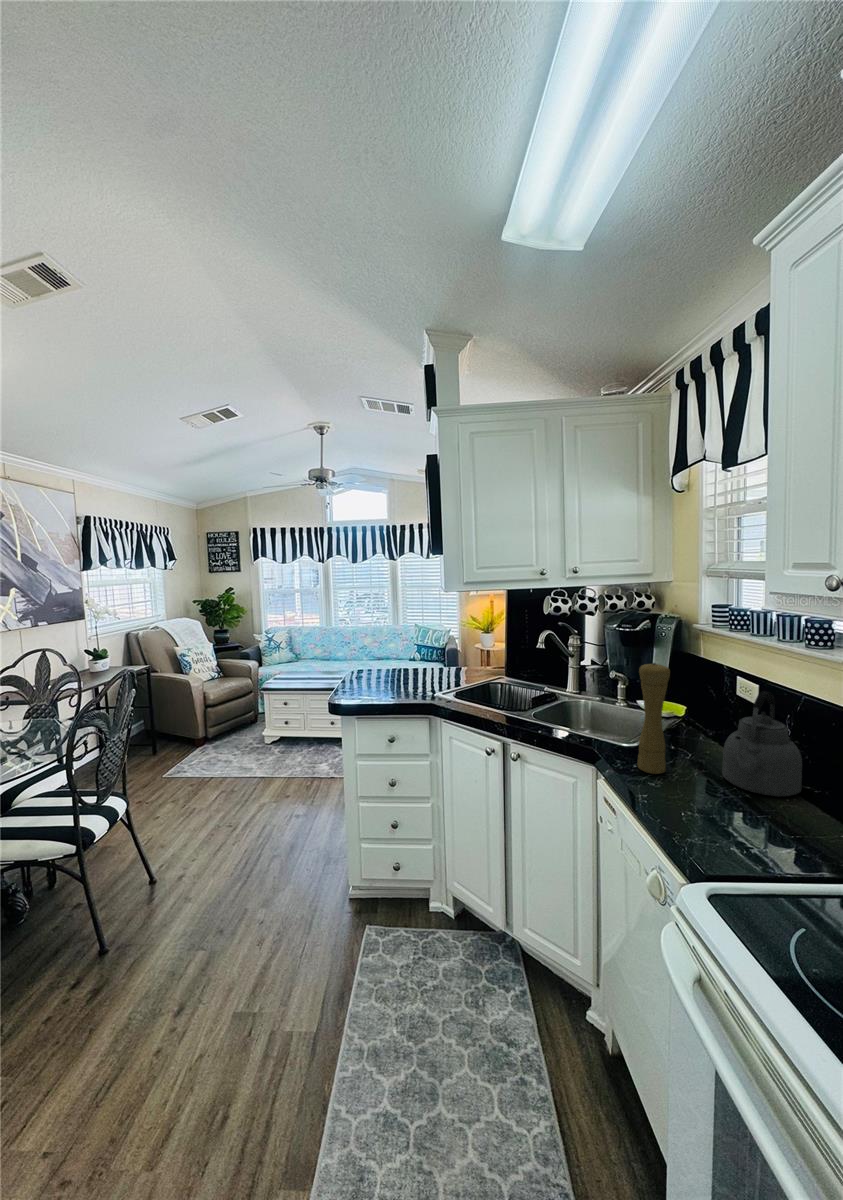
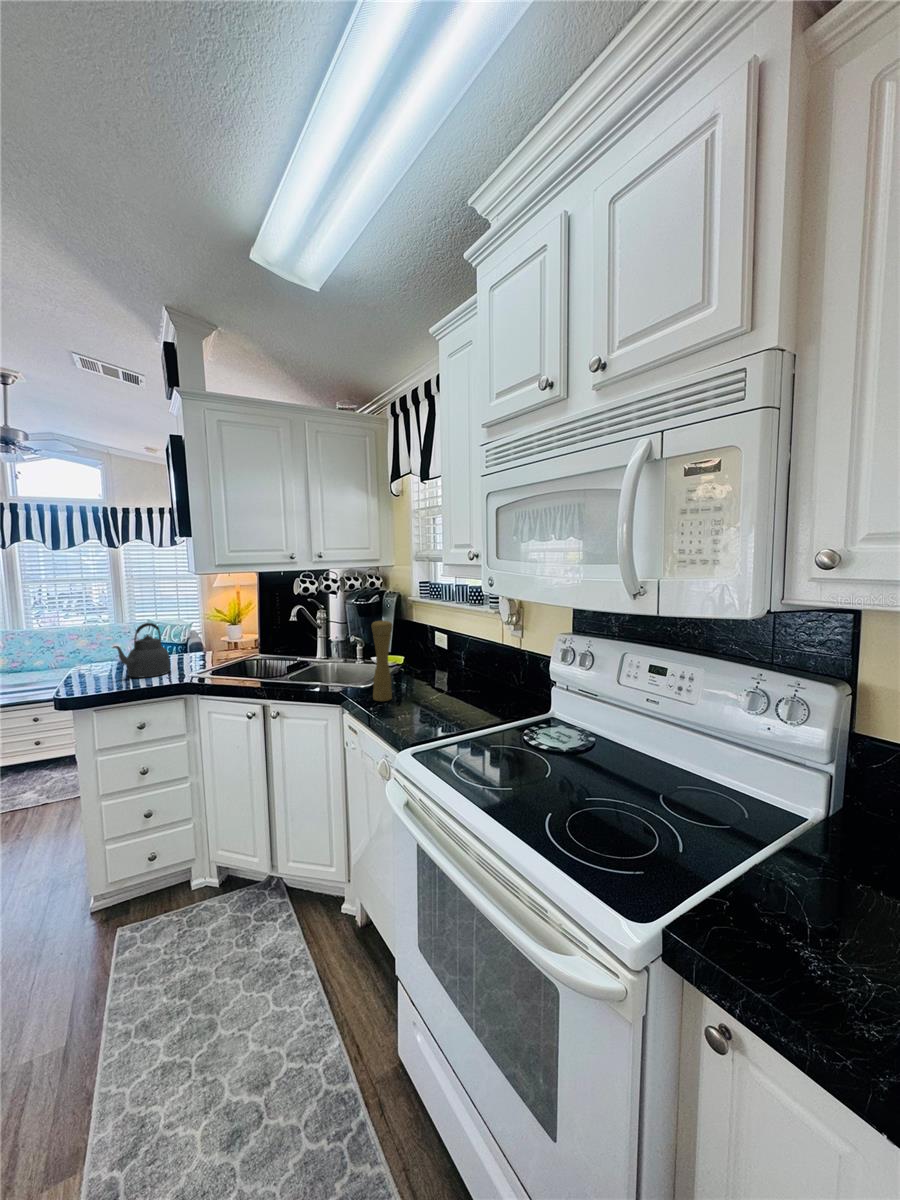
kettle: present [722,691,802,796] -> present [112,623,170,678]

